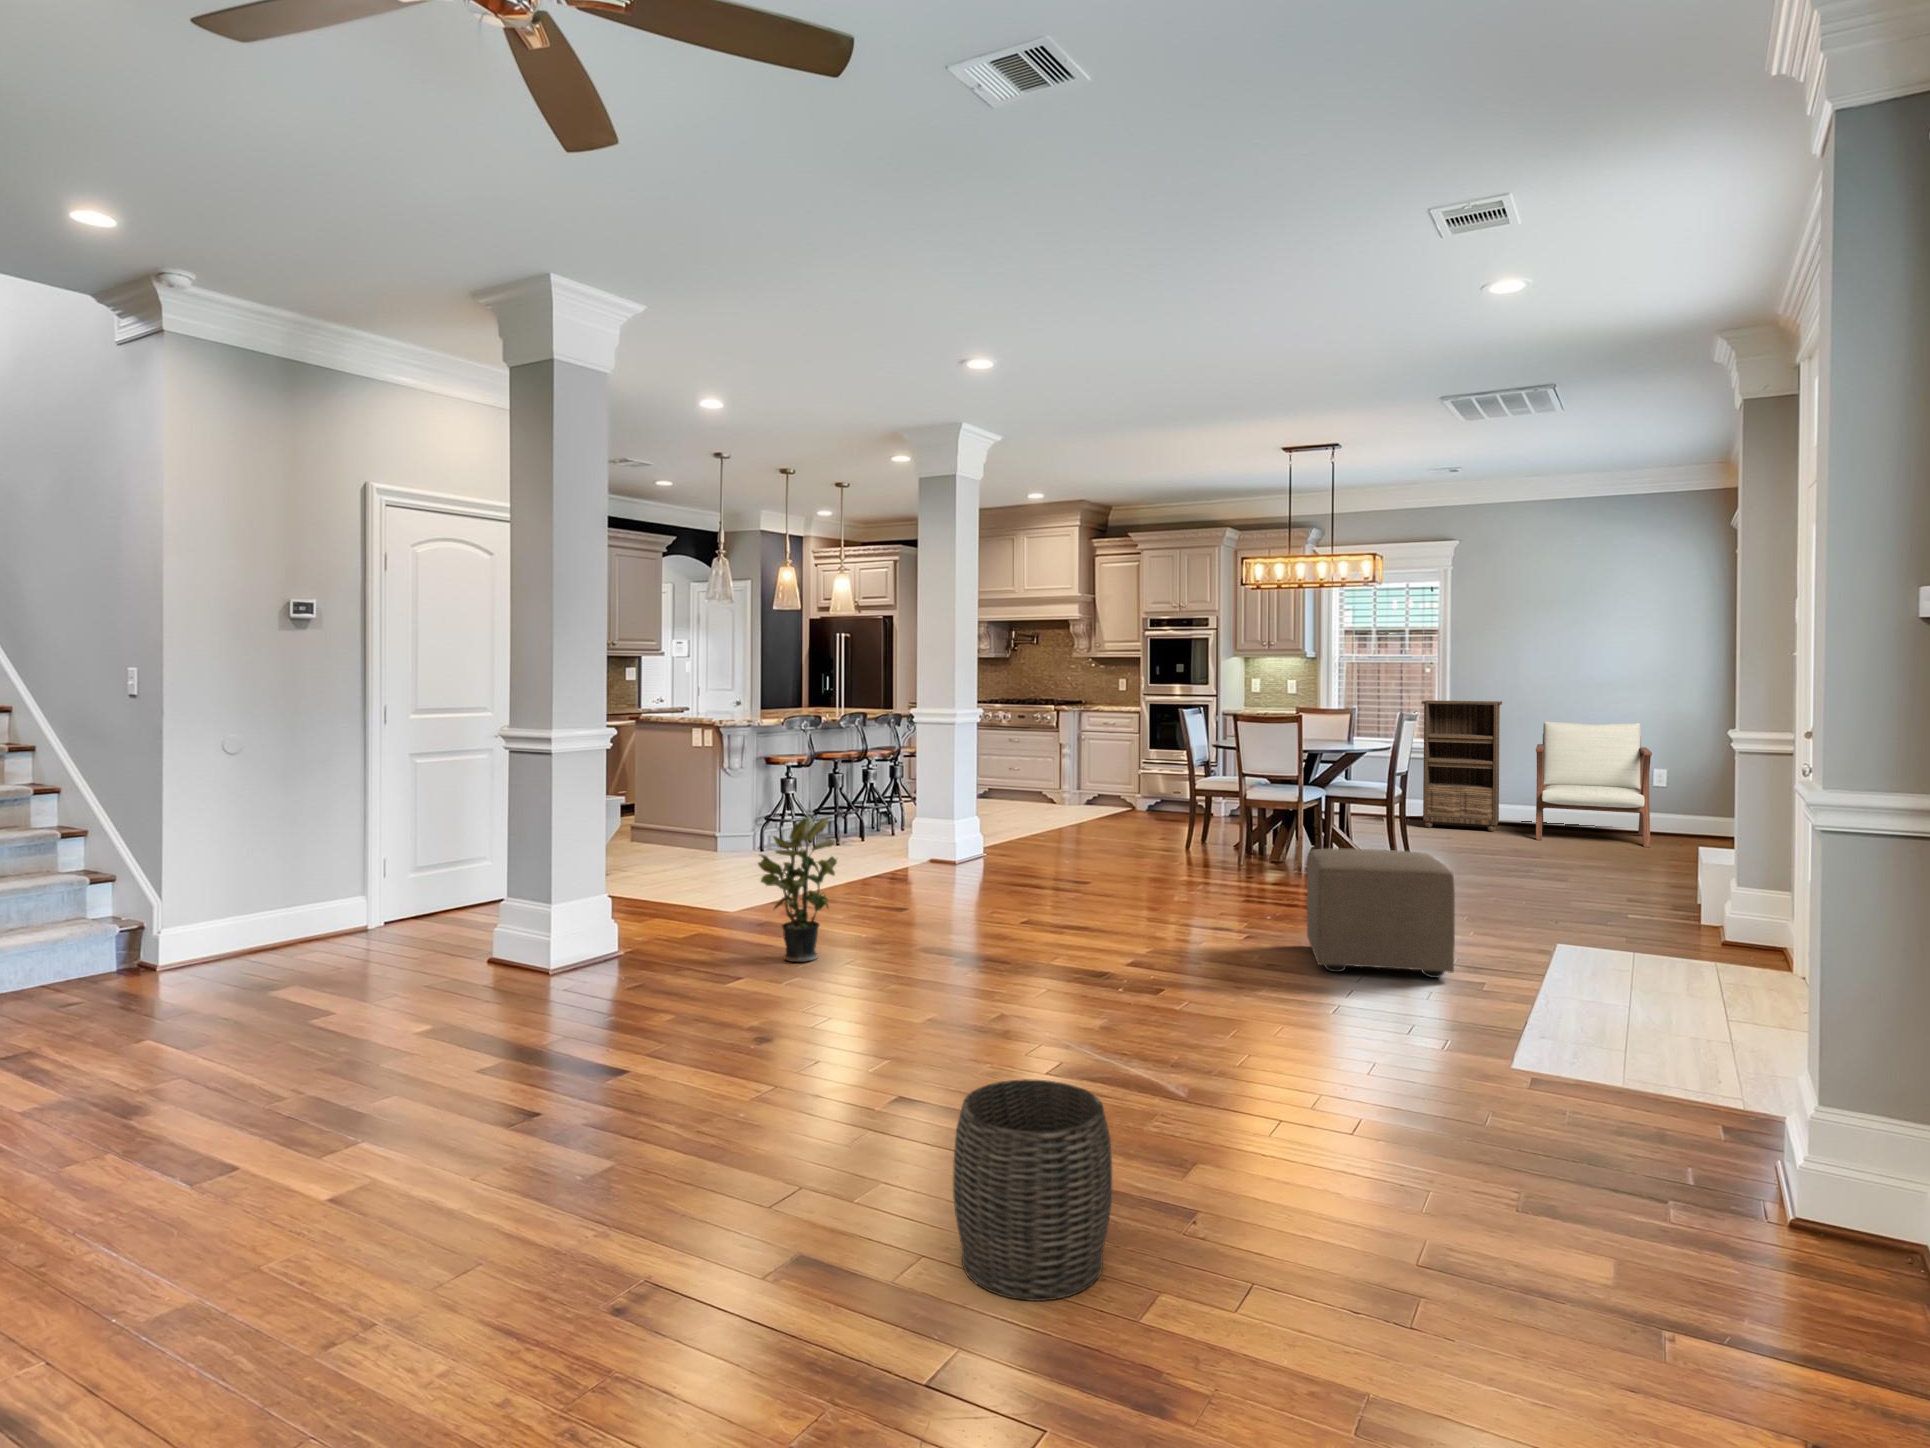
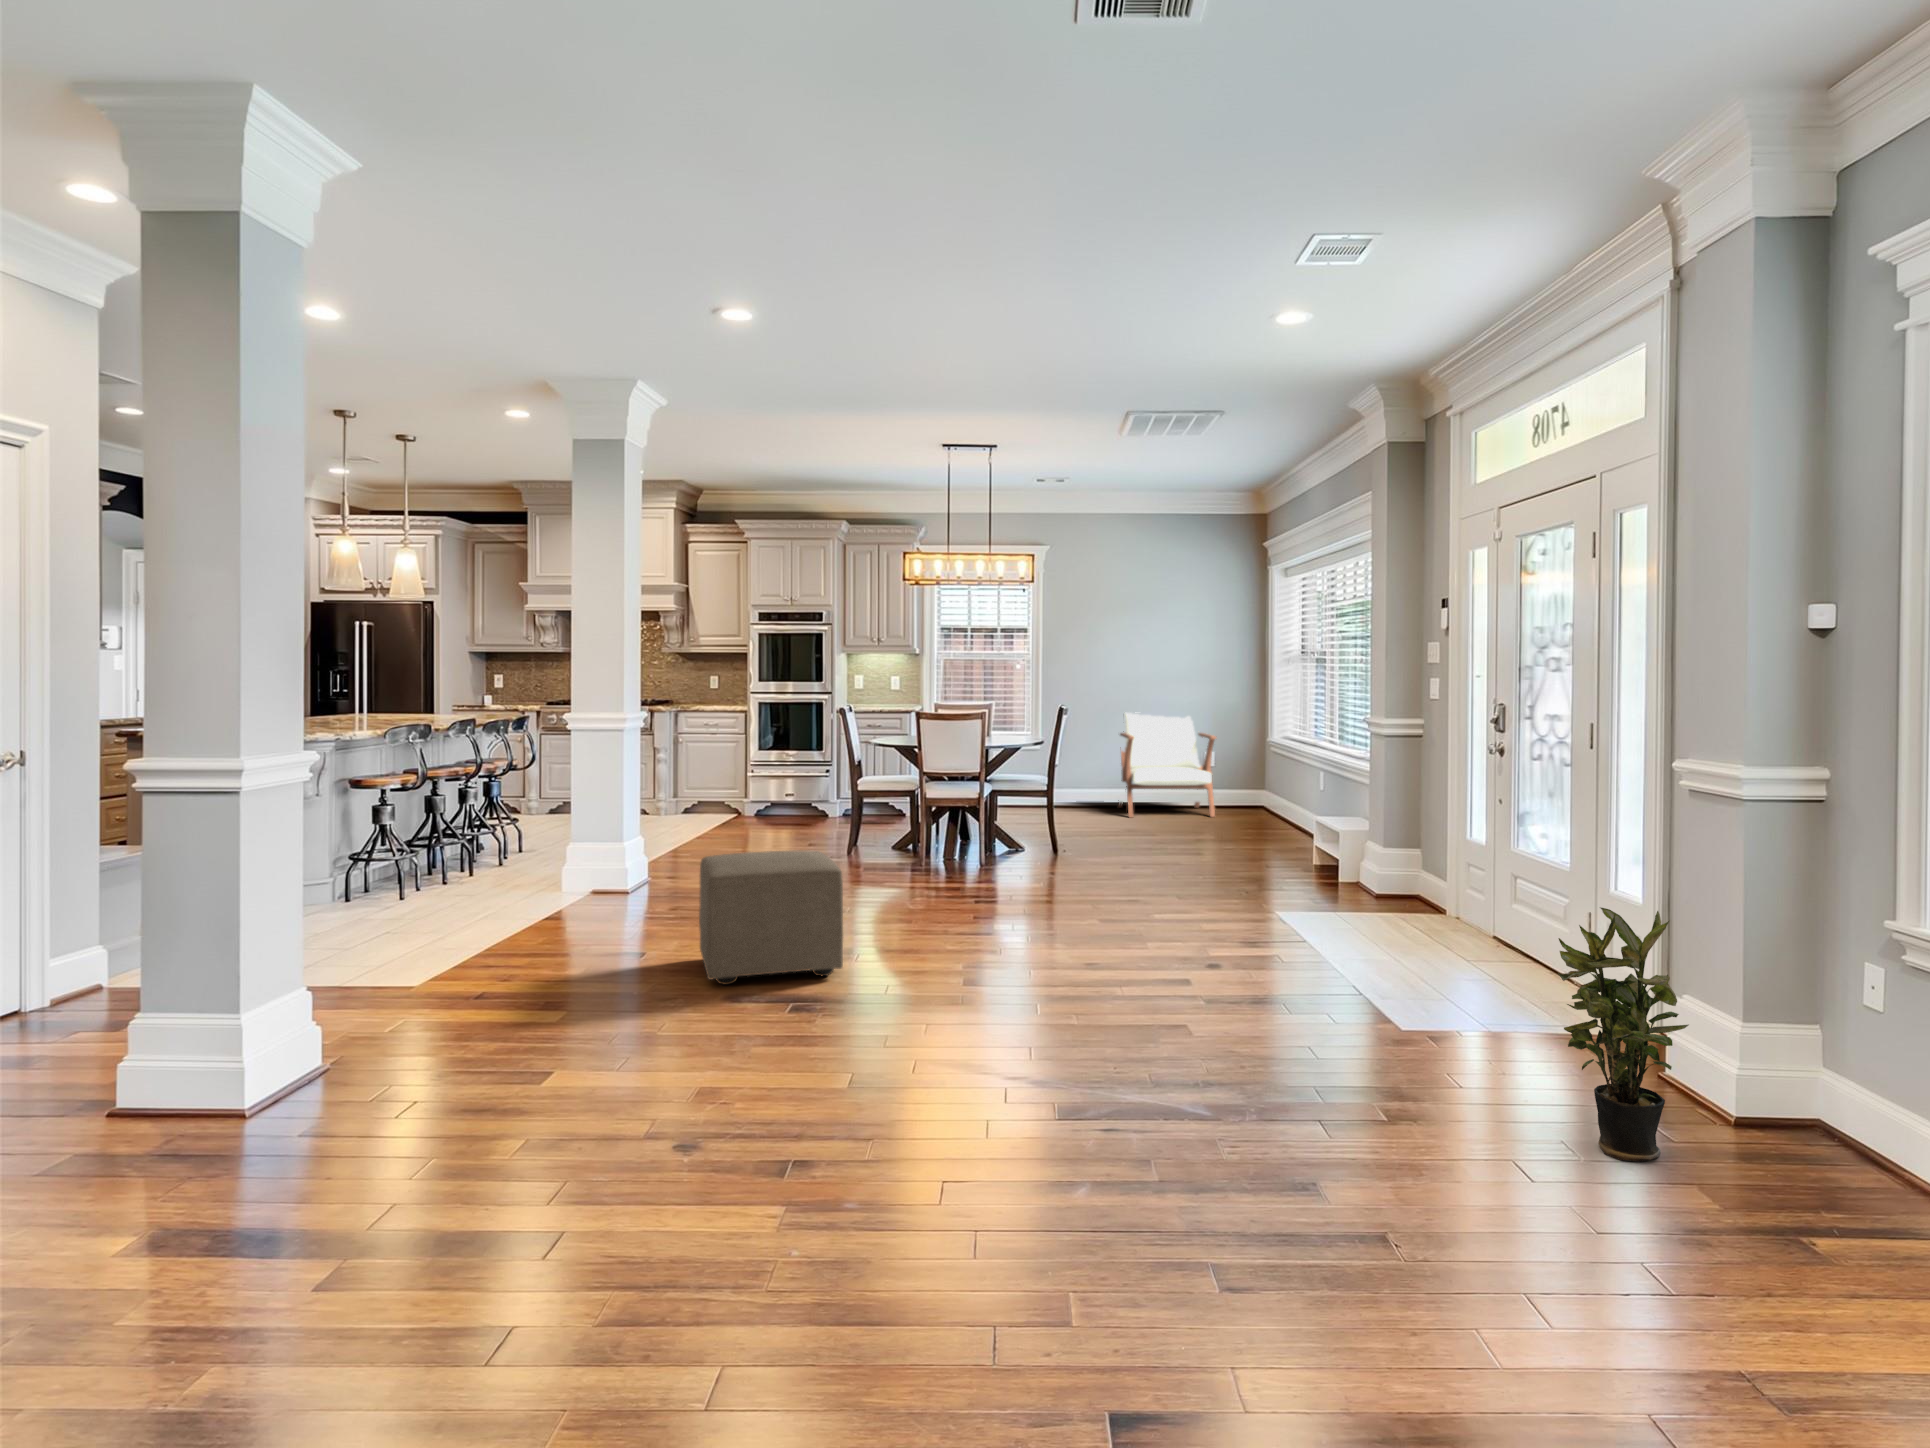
bookshelf: present [1422,700,1502,832] -> none [1025,695,1095,813]
potted plant: present [758,815,837,962] -> present [1558,908,1688,1162]
ottoman: present [1307,849,1455,978] -> present [699,850,843,985]
woven basket: present [953,1079,1112,1301] -> none [1192,1091,1356,1317]

